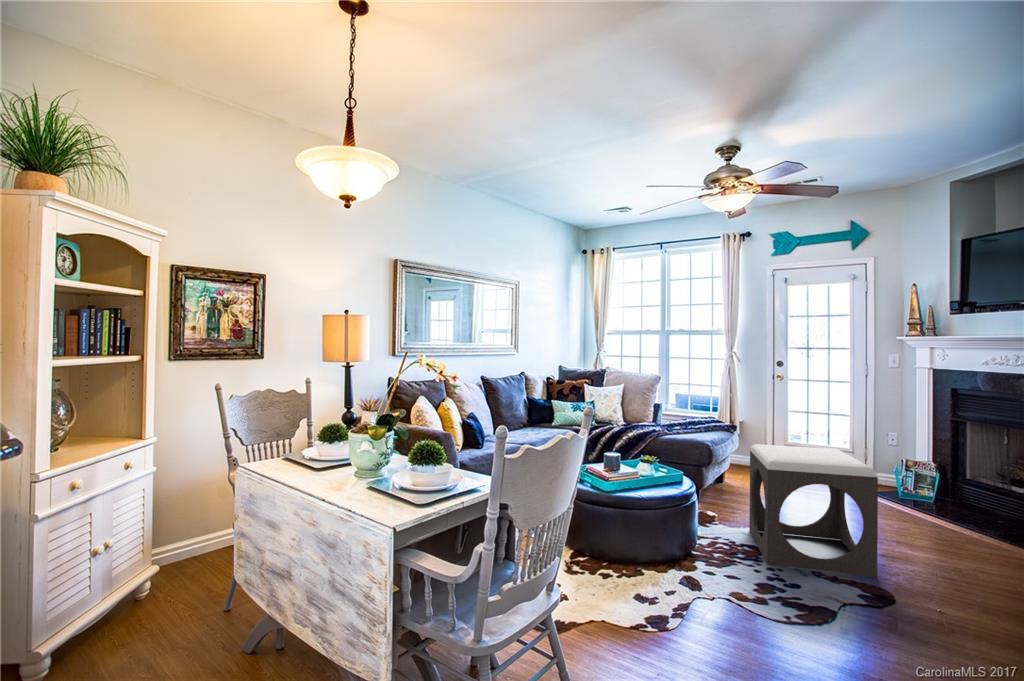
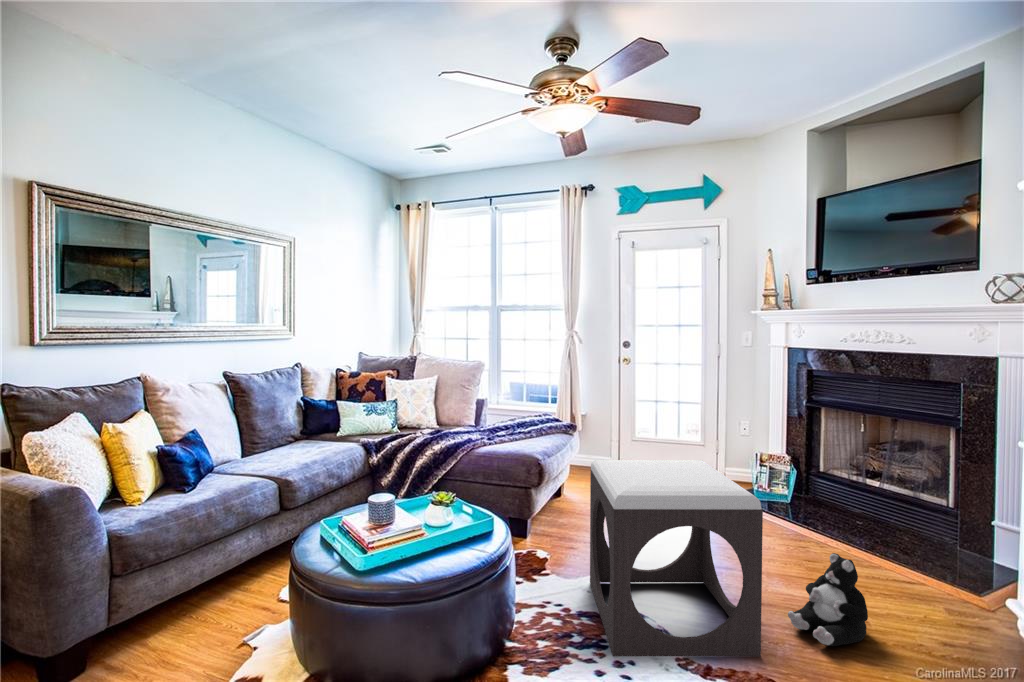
plush toy: none [903,518,969,580] -> present [788,553,868,646]

